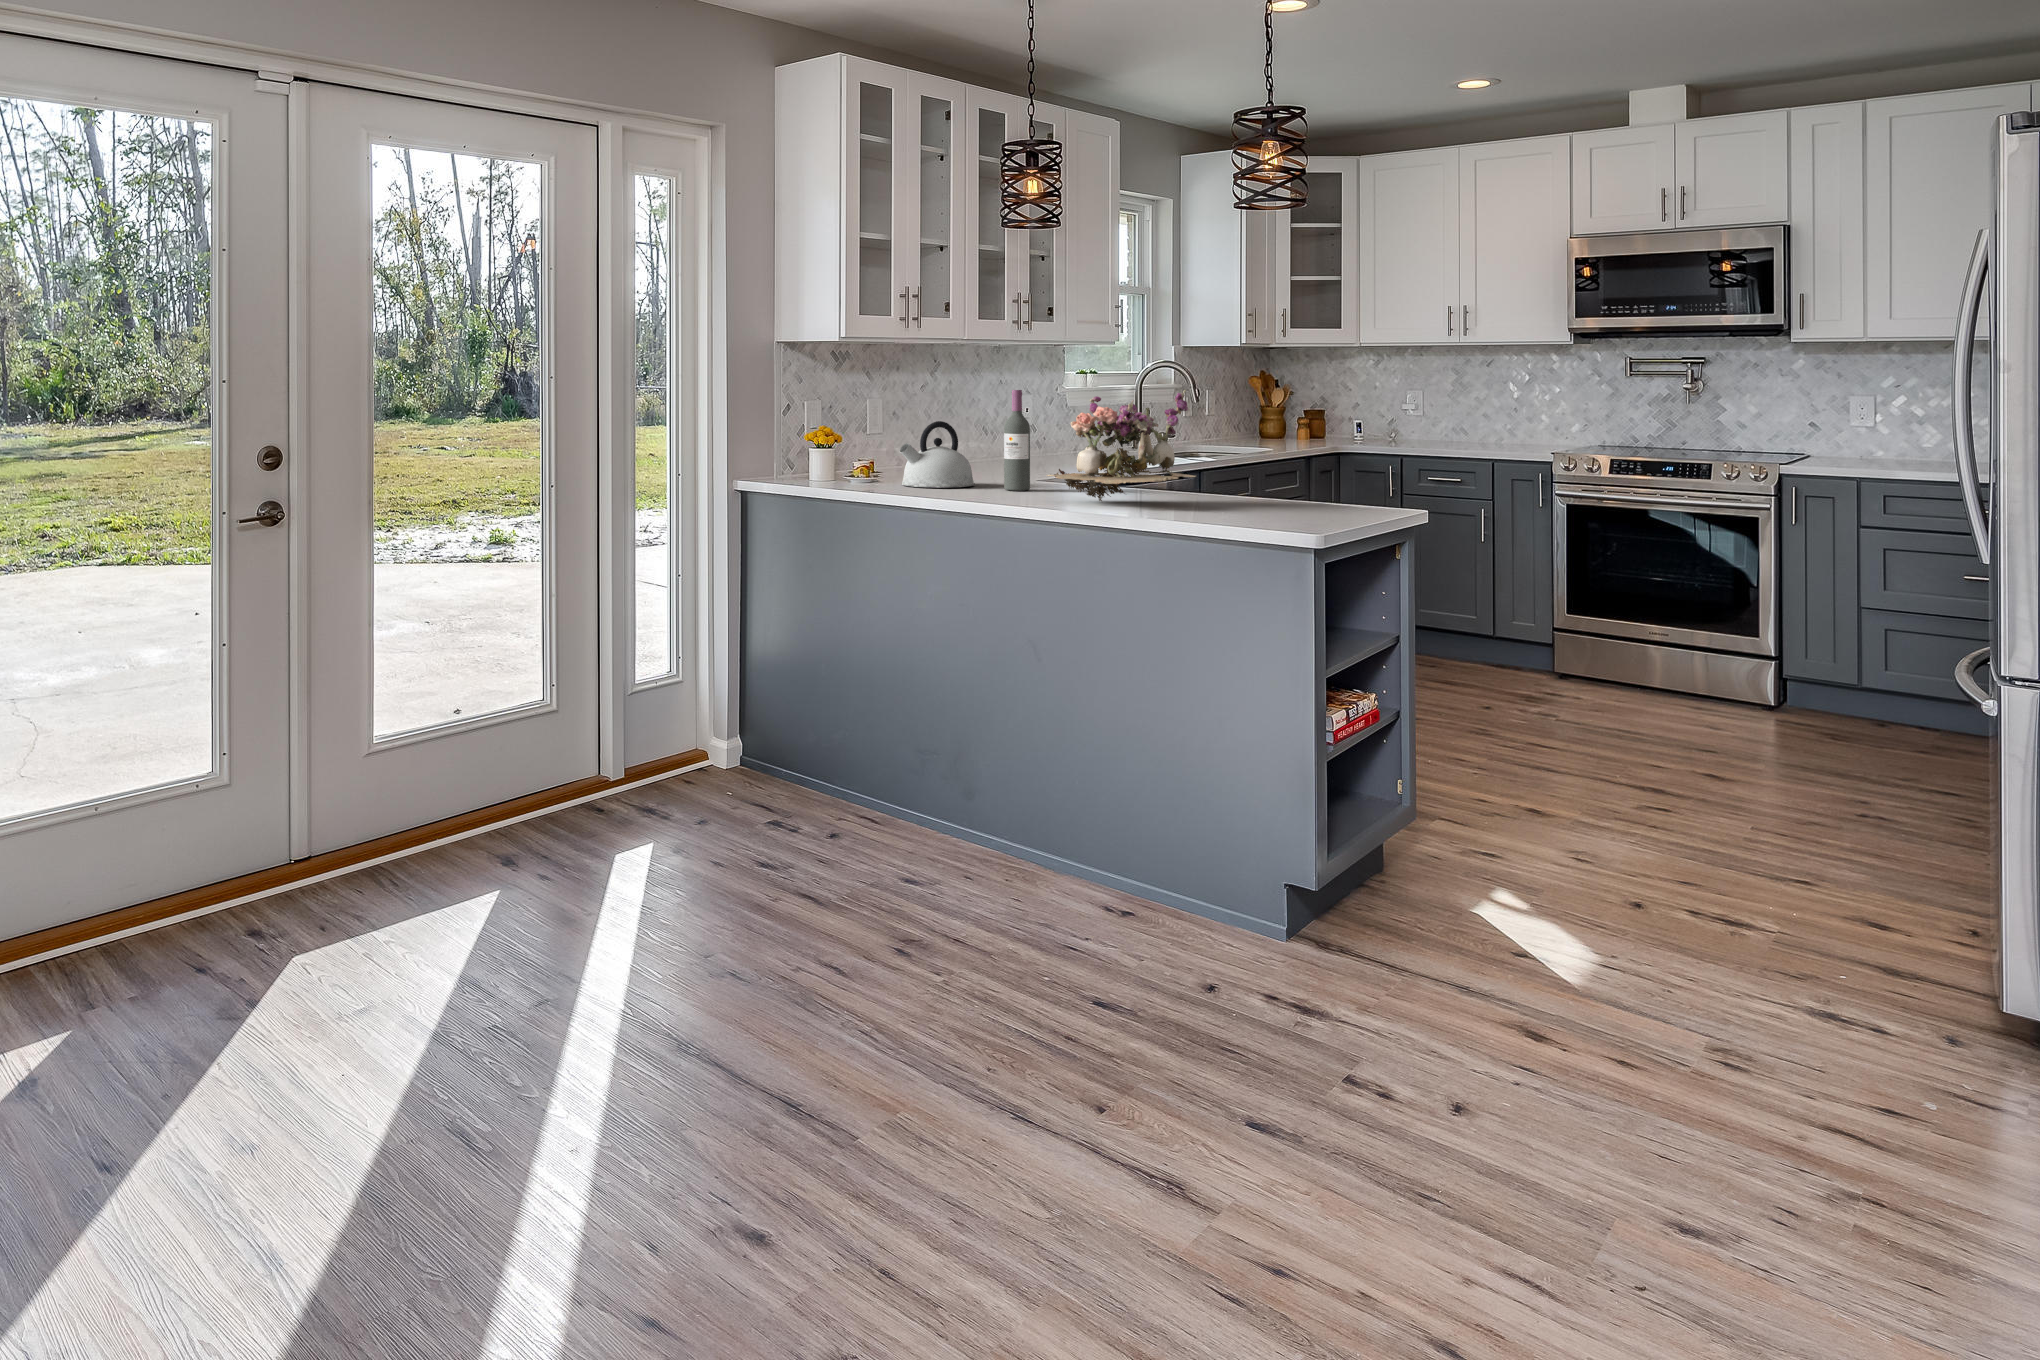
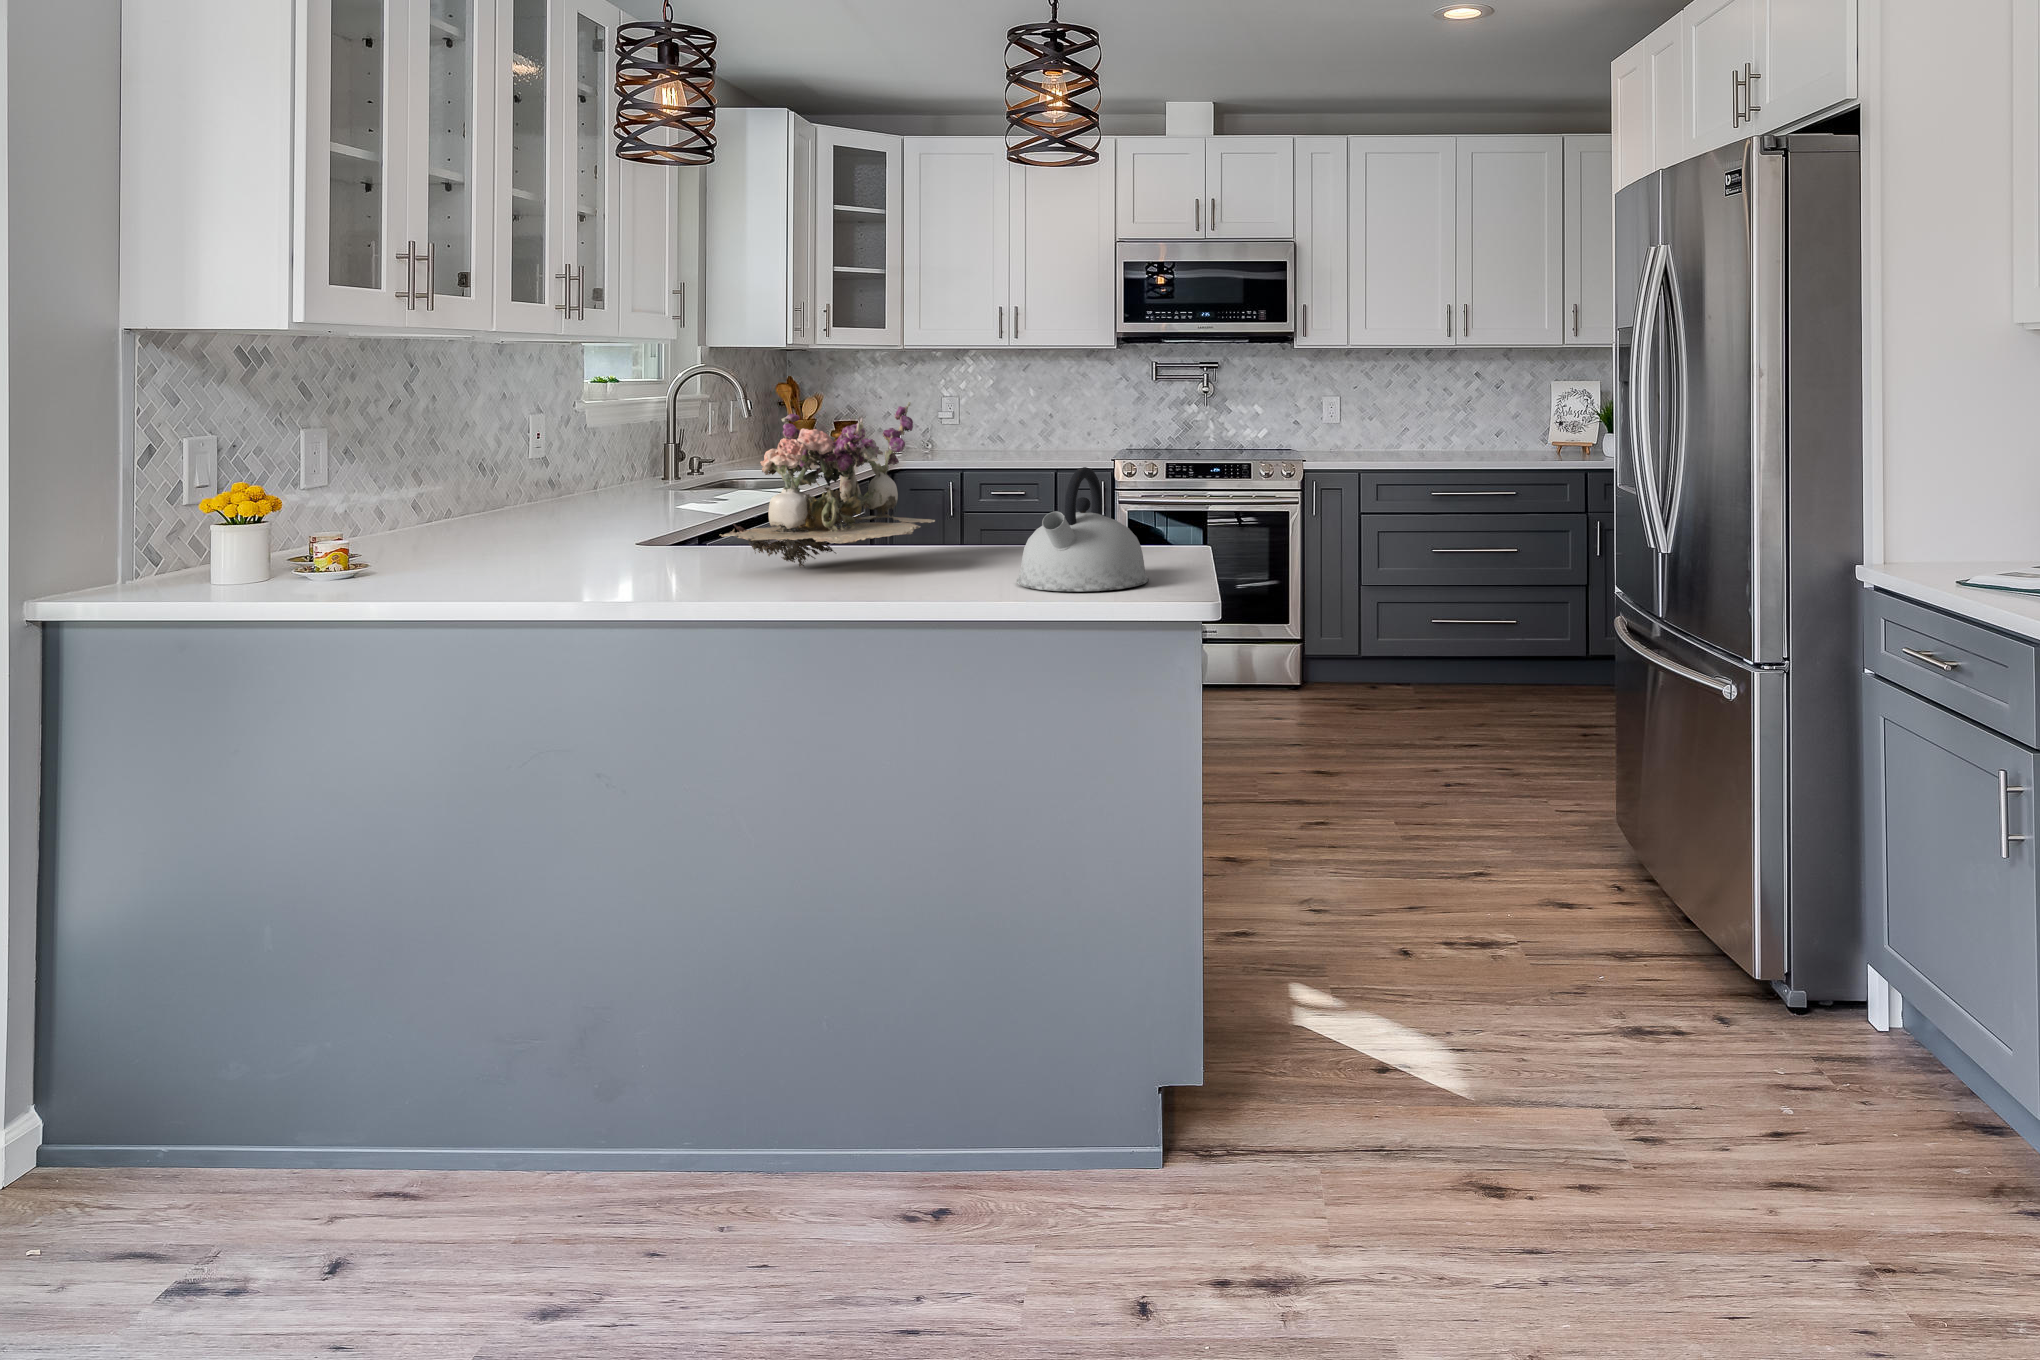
wine bottle: present [1004,390,1030,491] -> none [612,406,654,559]
kettle: present [900,421,975,488] -> present [1017,467,1148,591]

